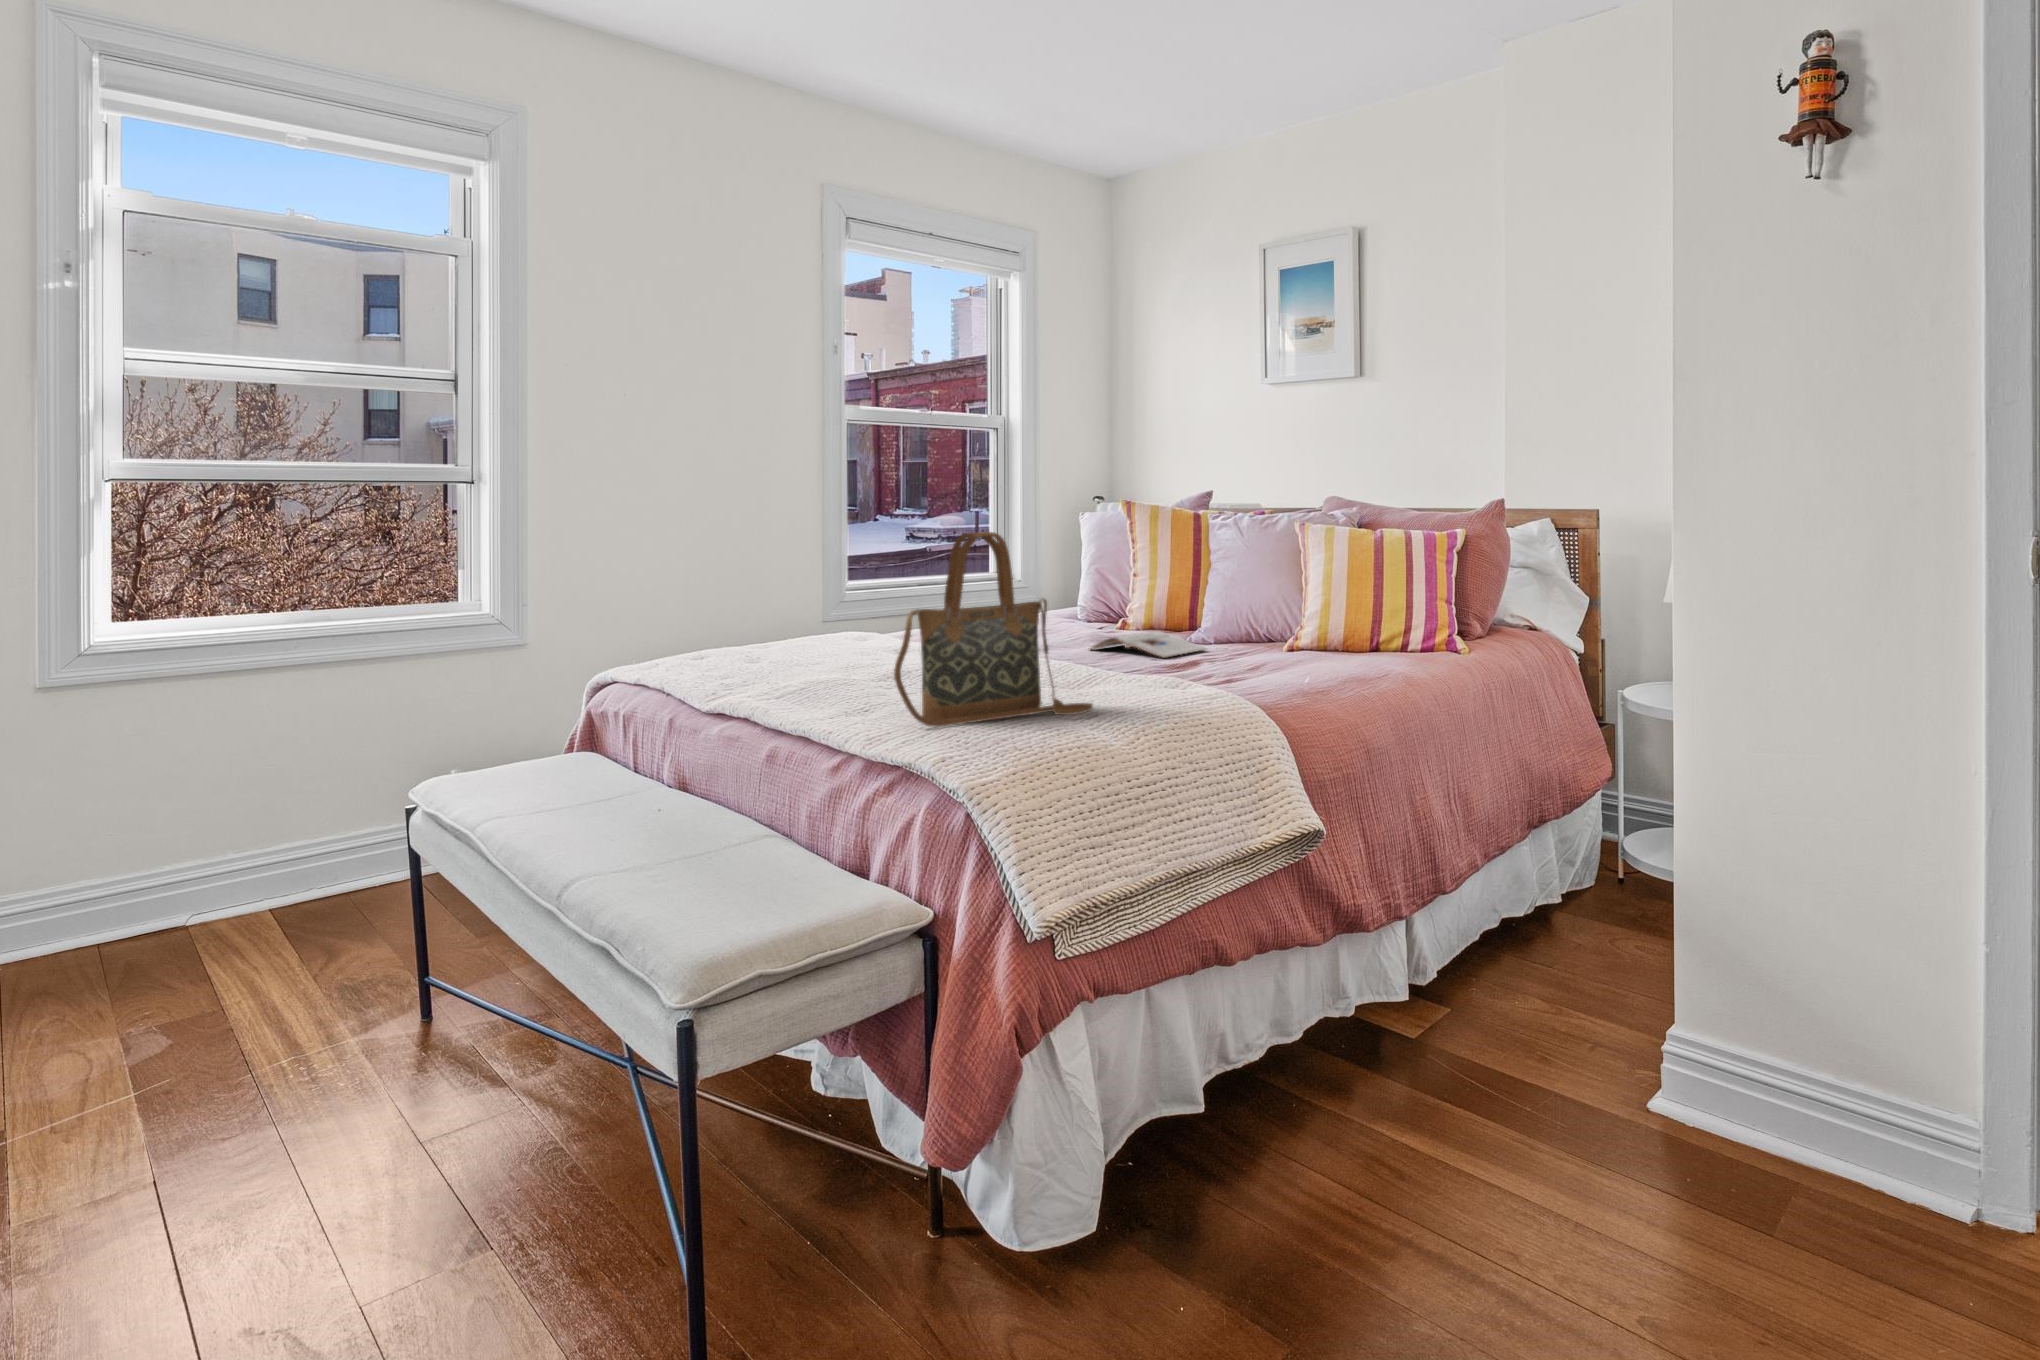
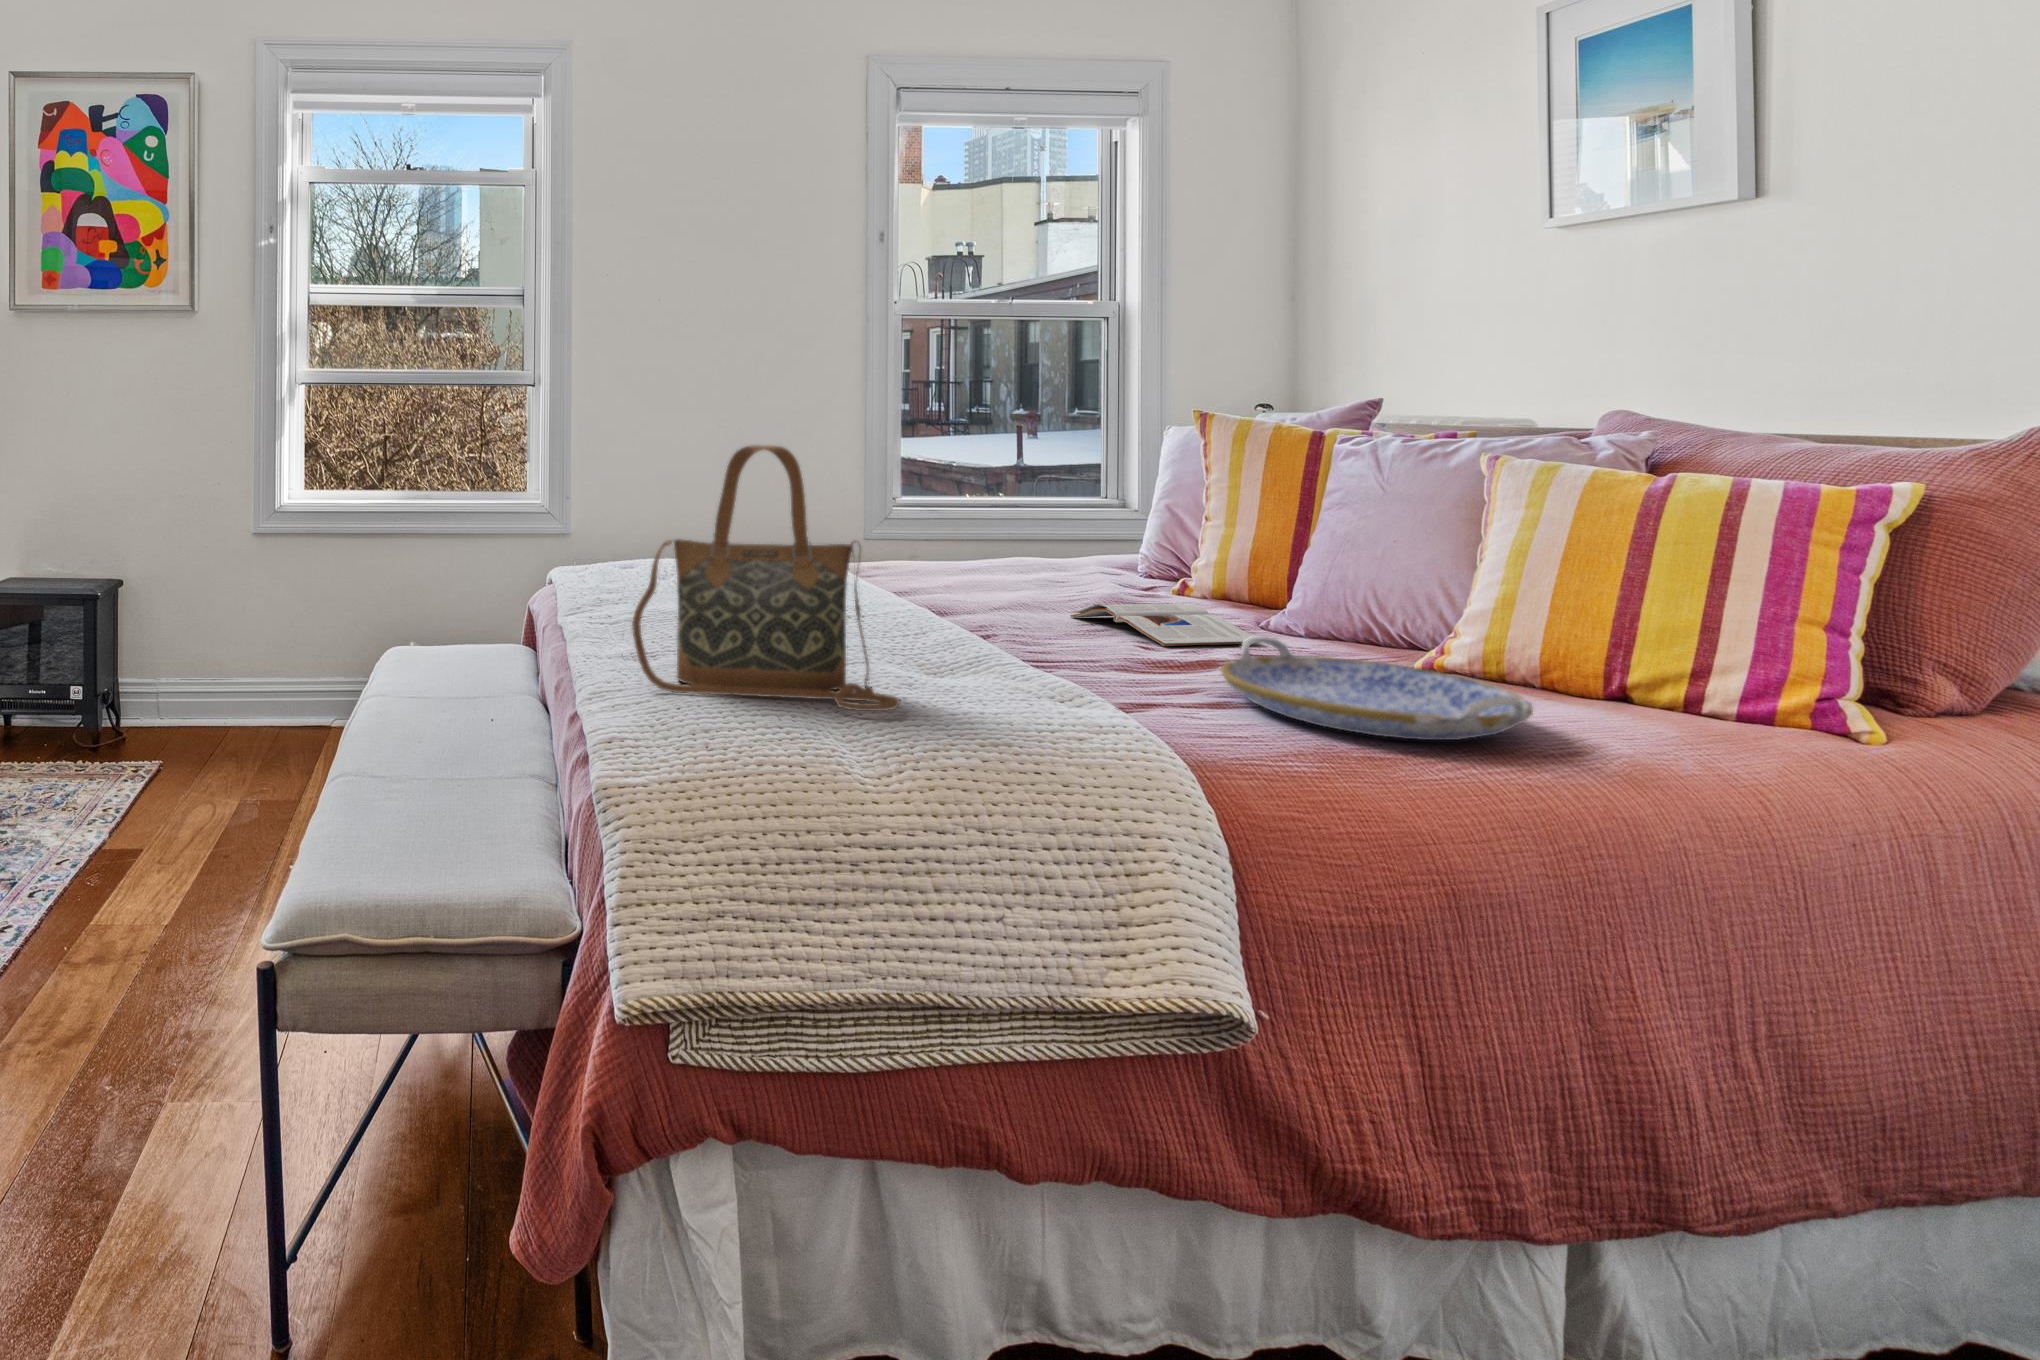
serving tray: none [1224,640,1372,683] -> present [1221,637,1533,740]

